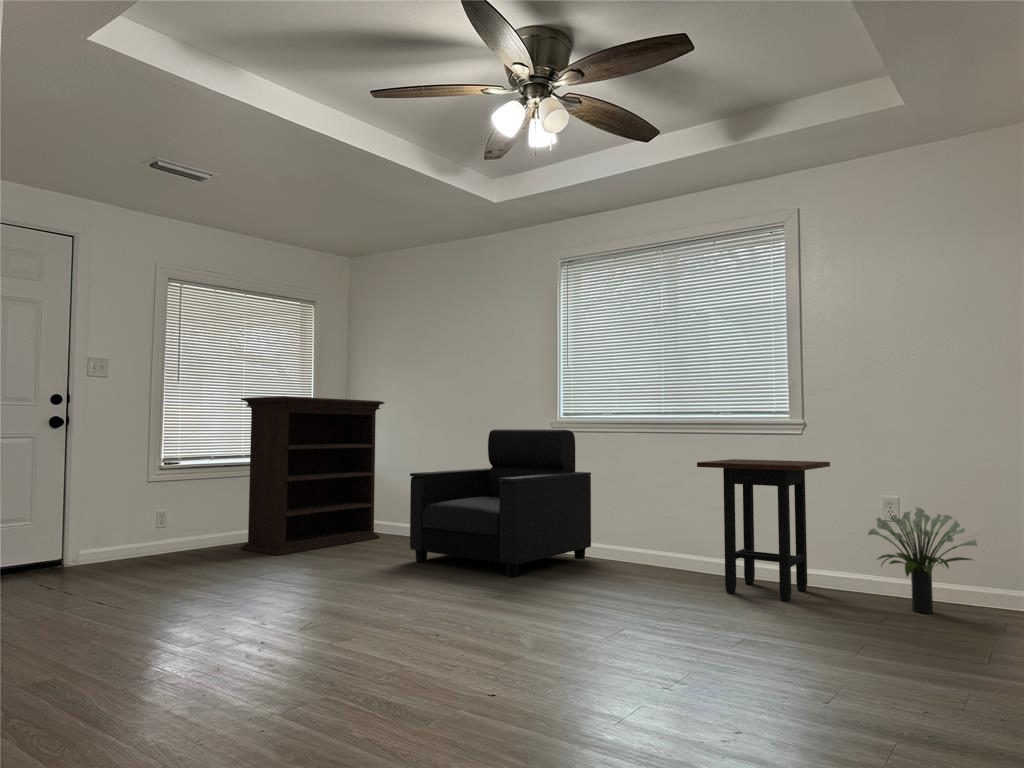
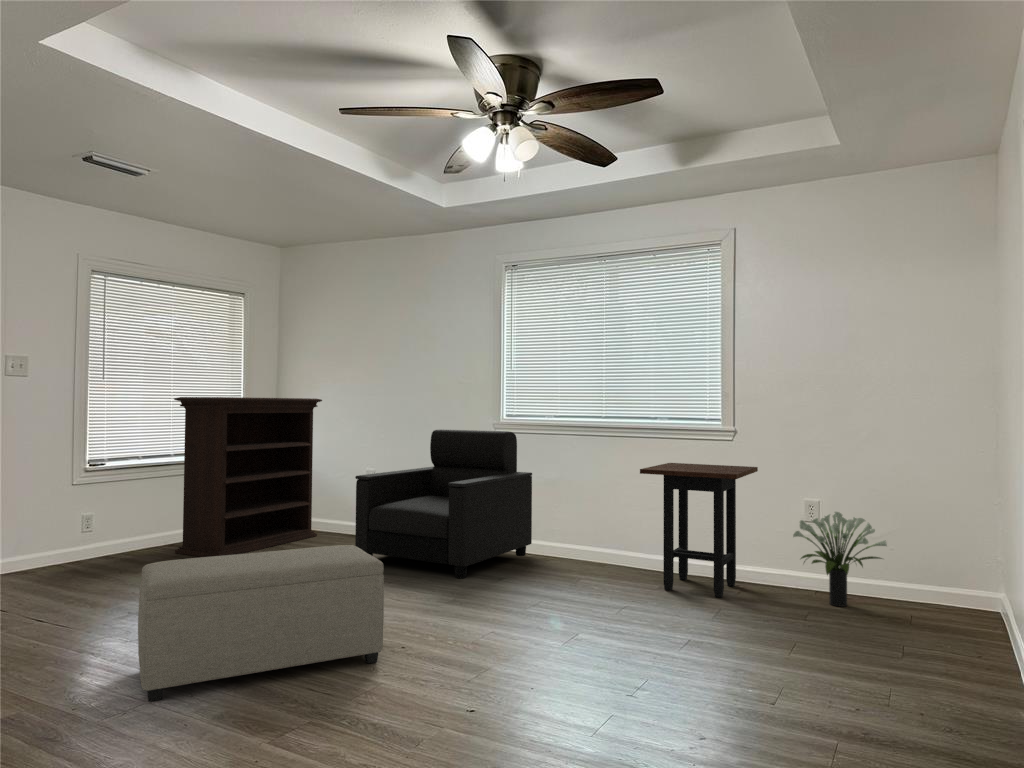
ottoman: none [169,530,413,672] -> present [138,545,384,702]

